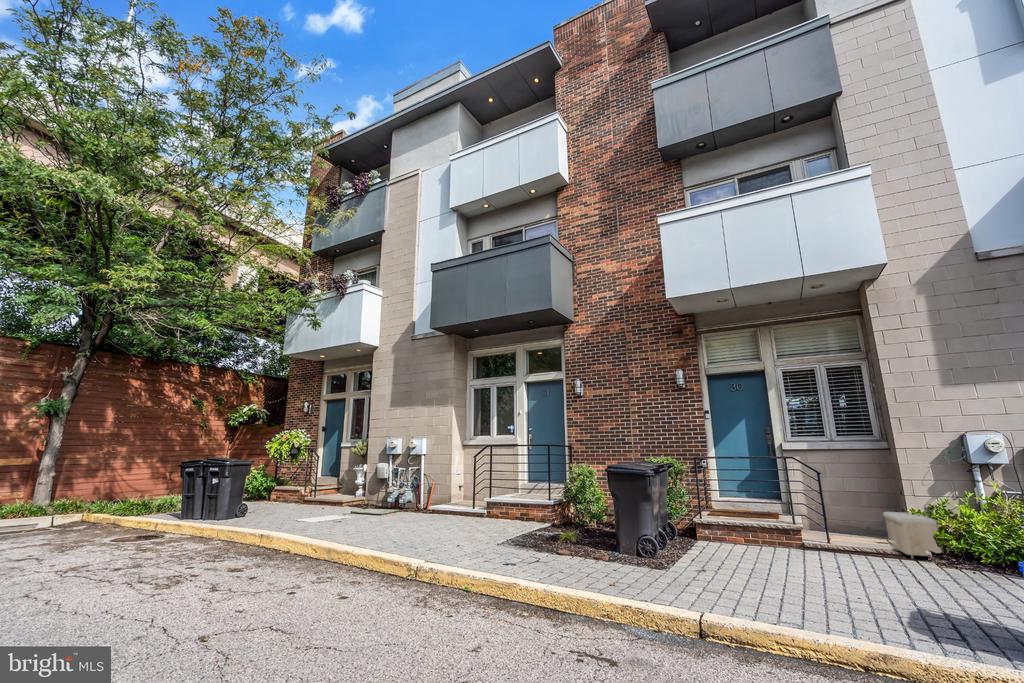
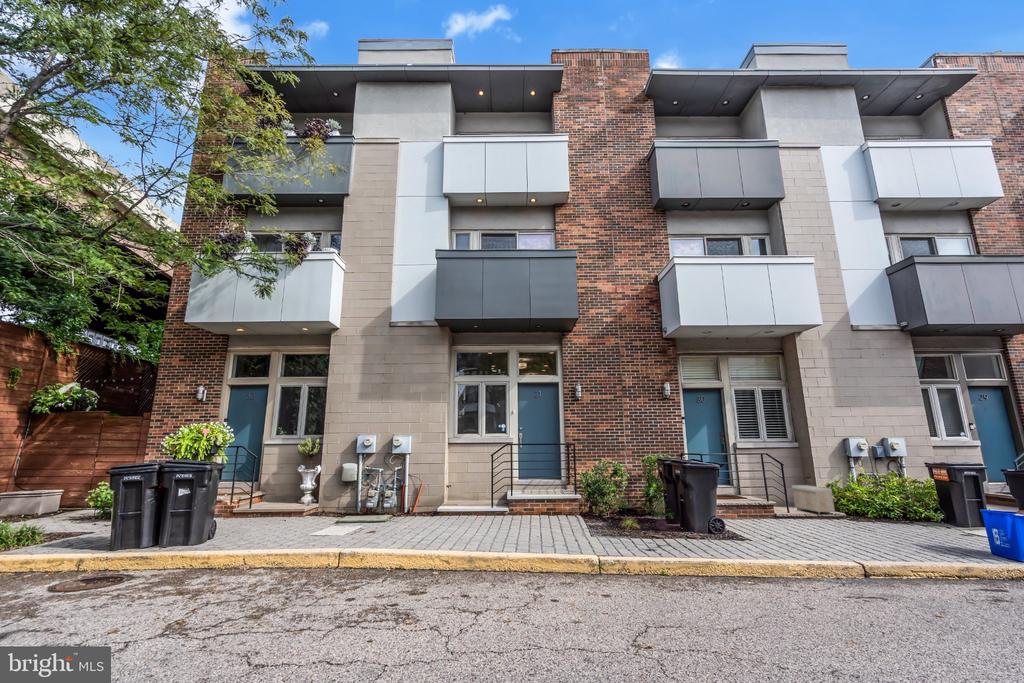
decorative plant: none [574,511,616,550] -> present [656,499,667,531]

